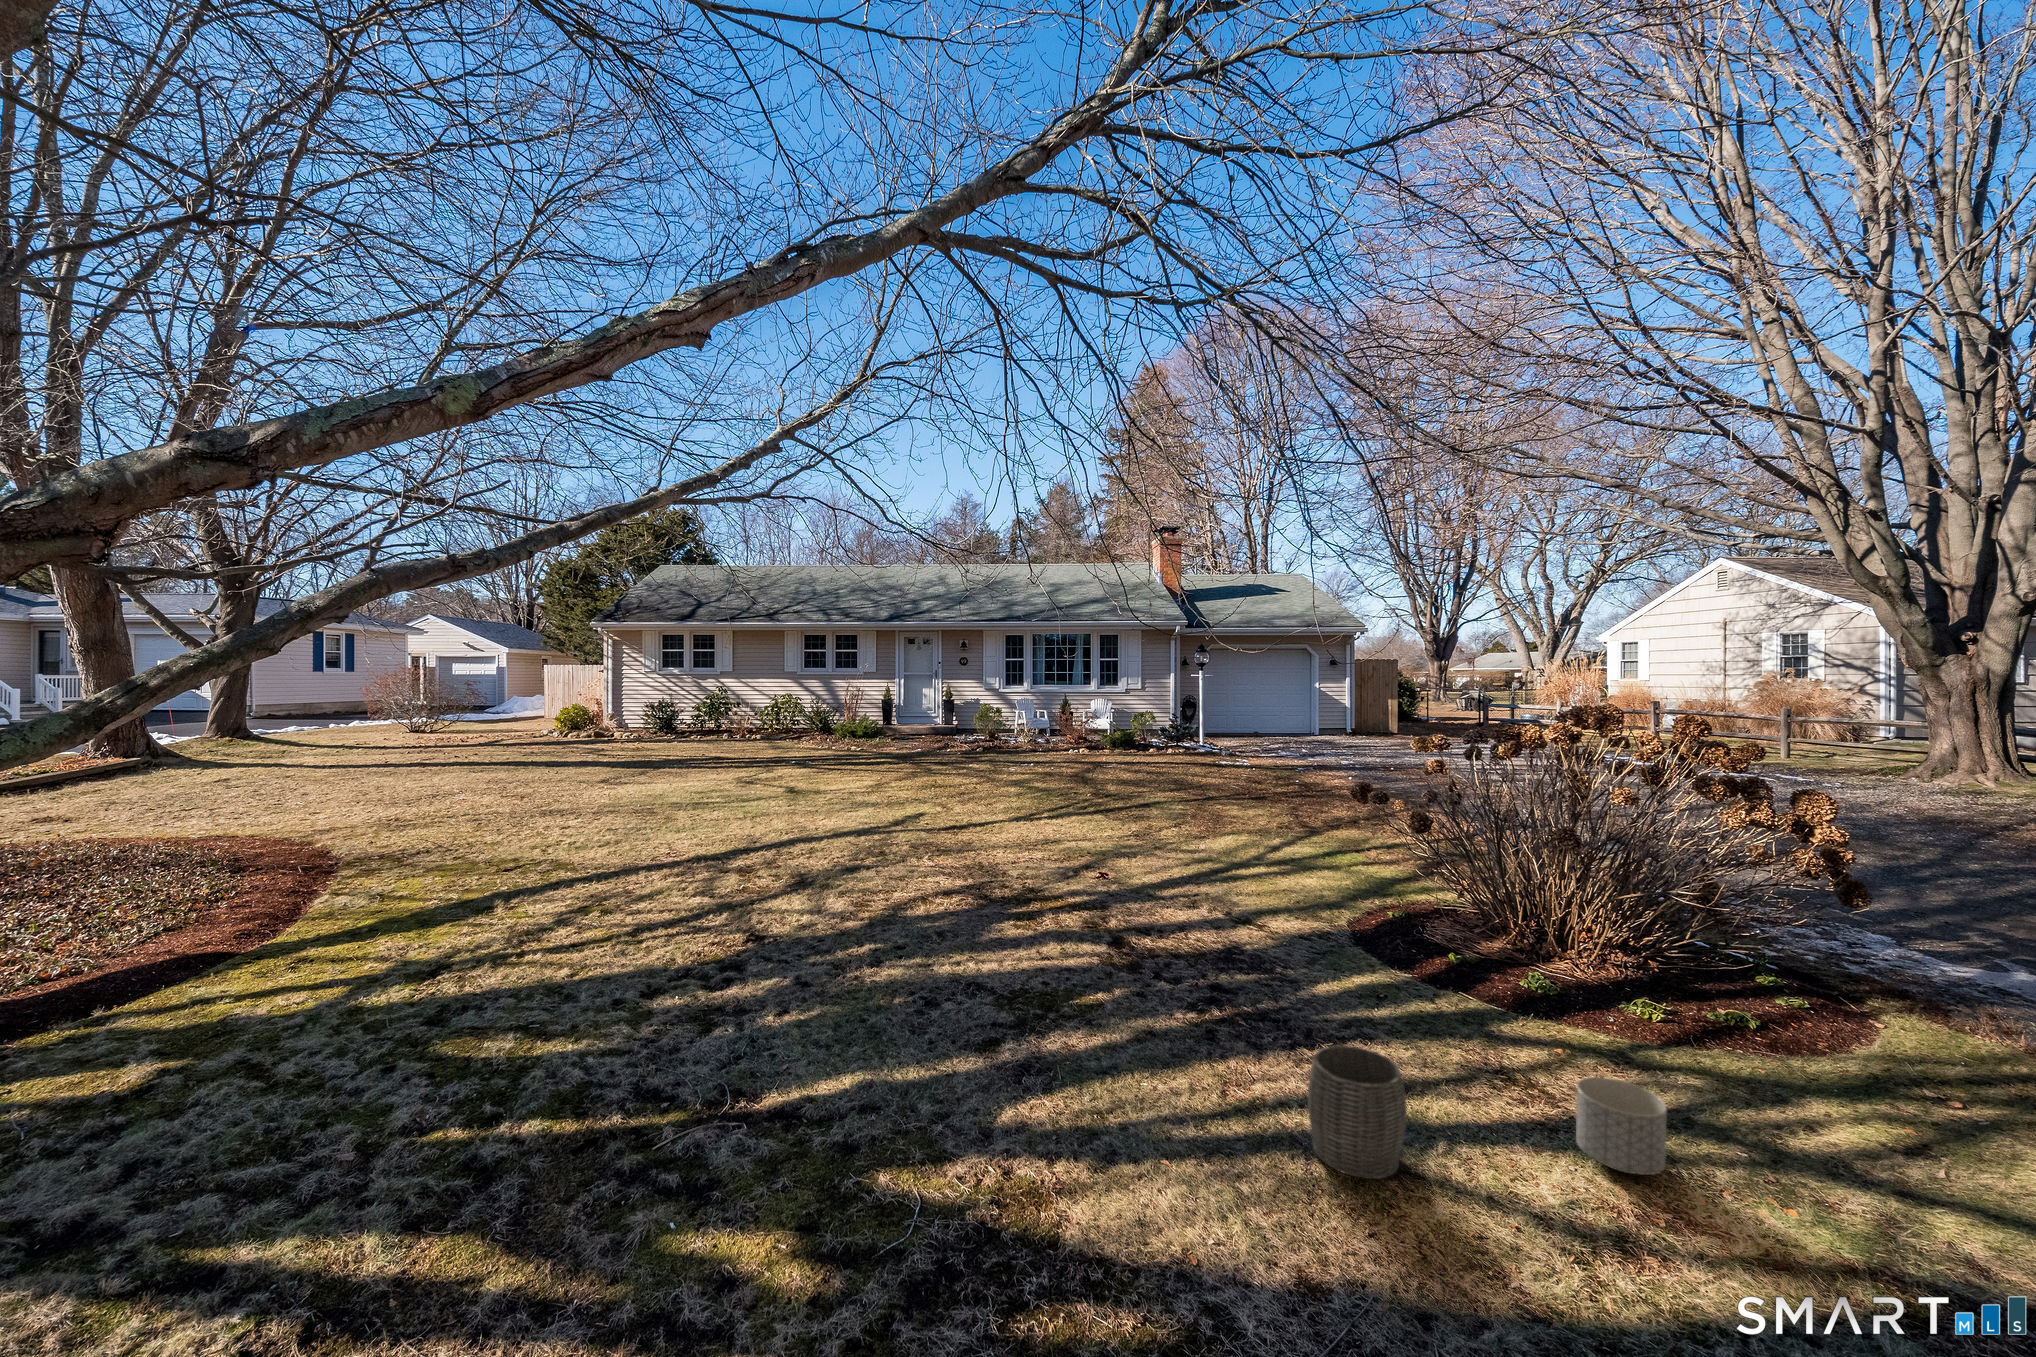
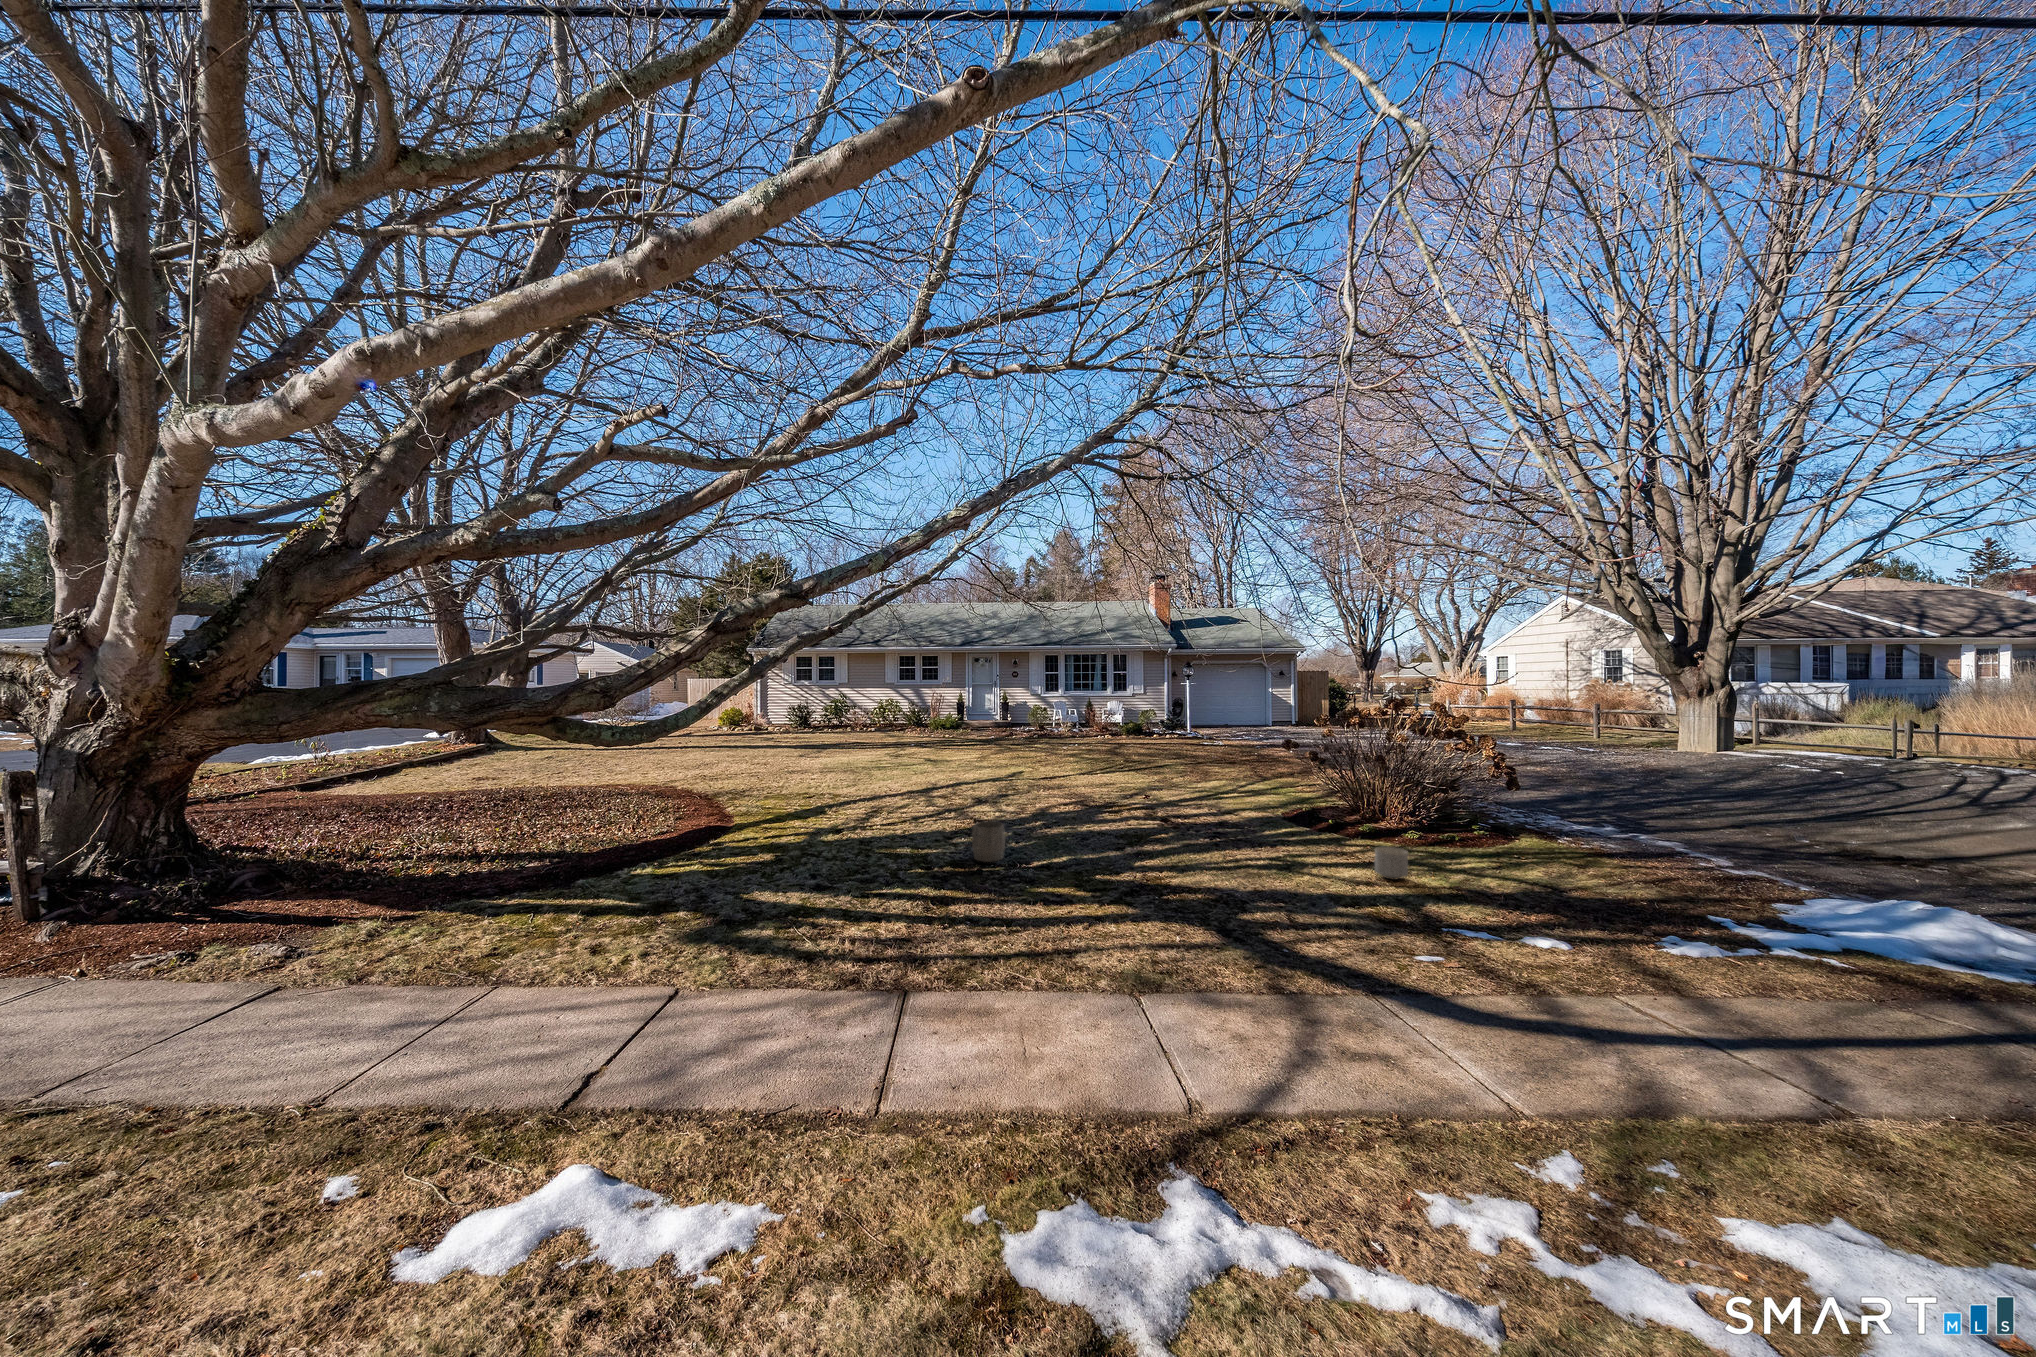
woven basket: present [1308,1045,1406,1179] -> present [972,821,1005,862]

